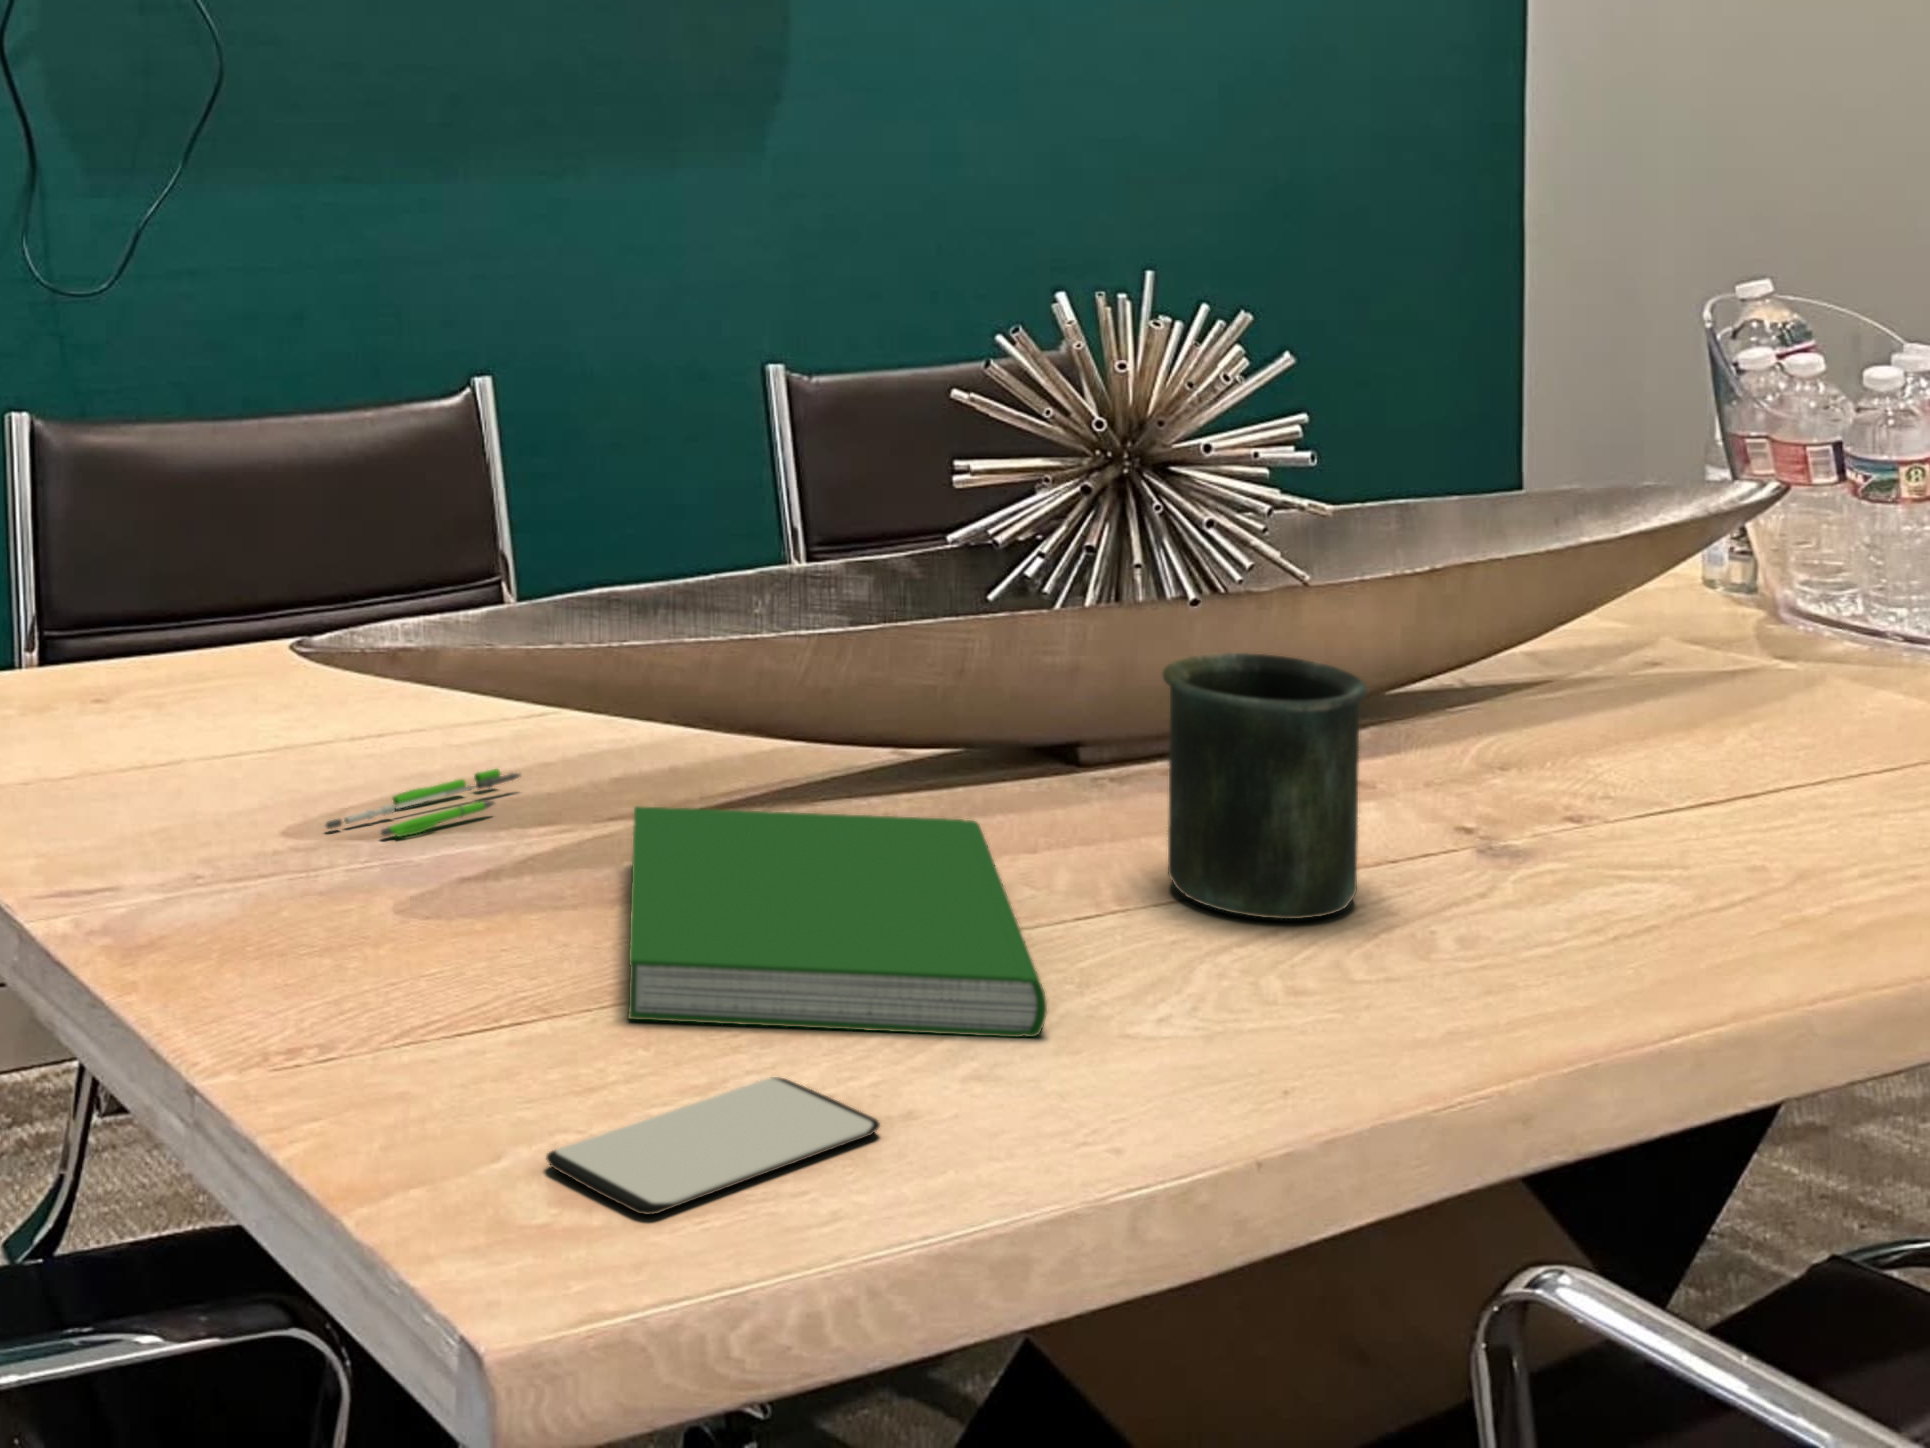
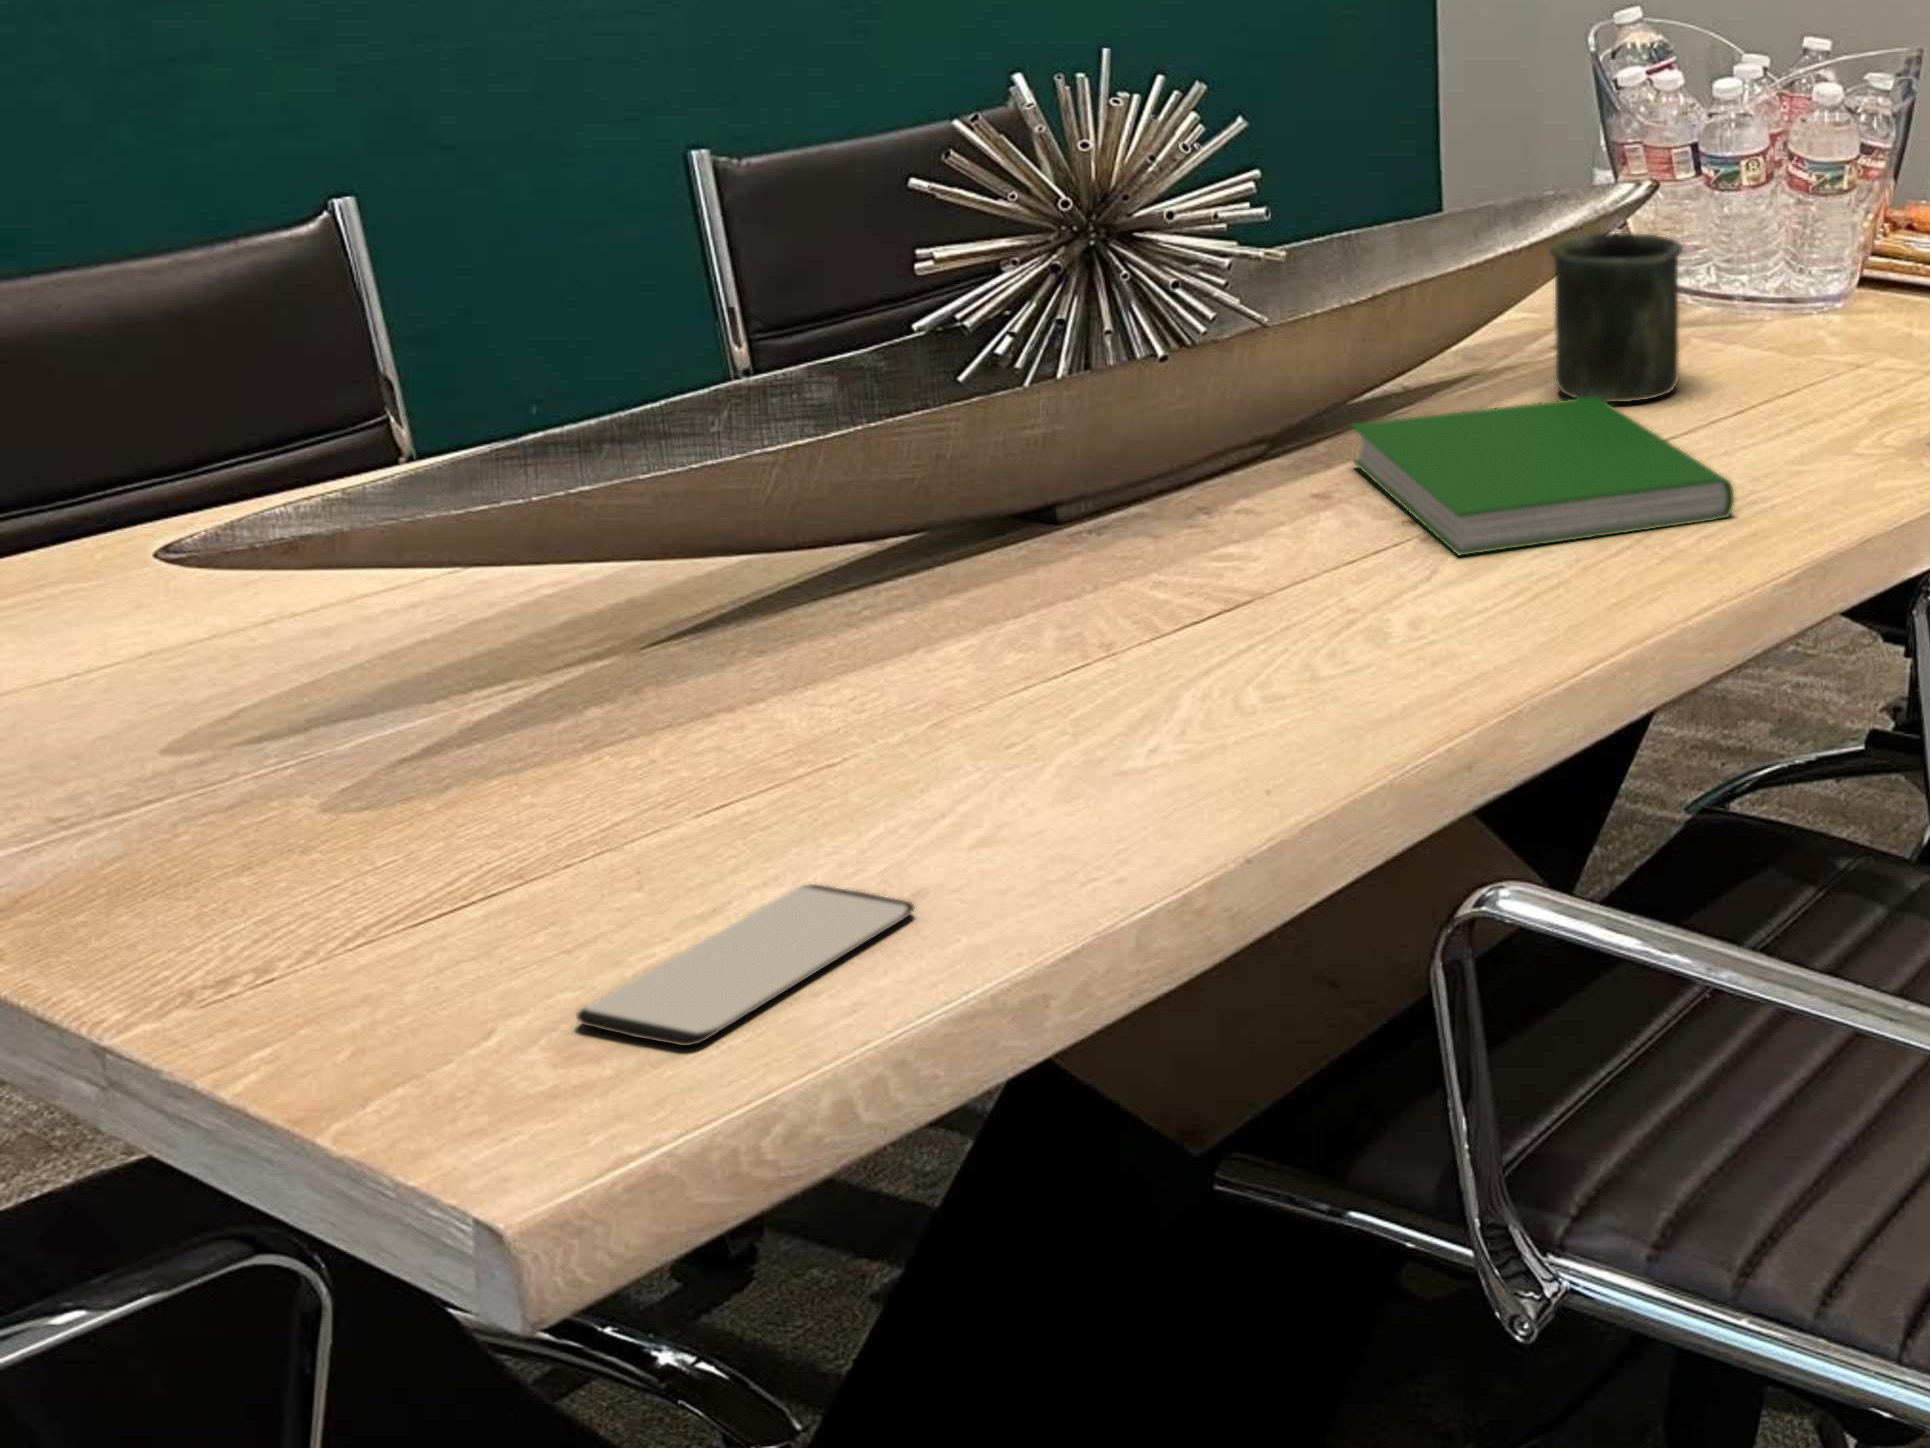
mug: present [1163,653,1367,919] -> present [1550,233,1683,402]
pen: present [326,769,520,836] -> none [241,631,471,731]
hardcover book: present [628,806,1047,1037] -> present [1352,397,1734,555]

